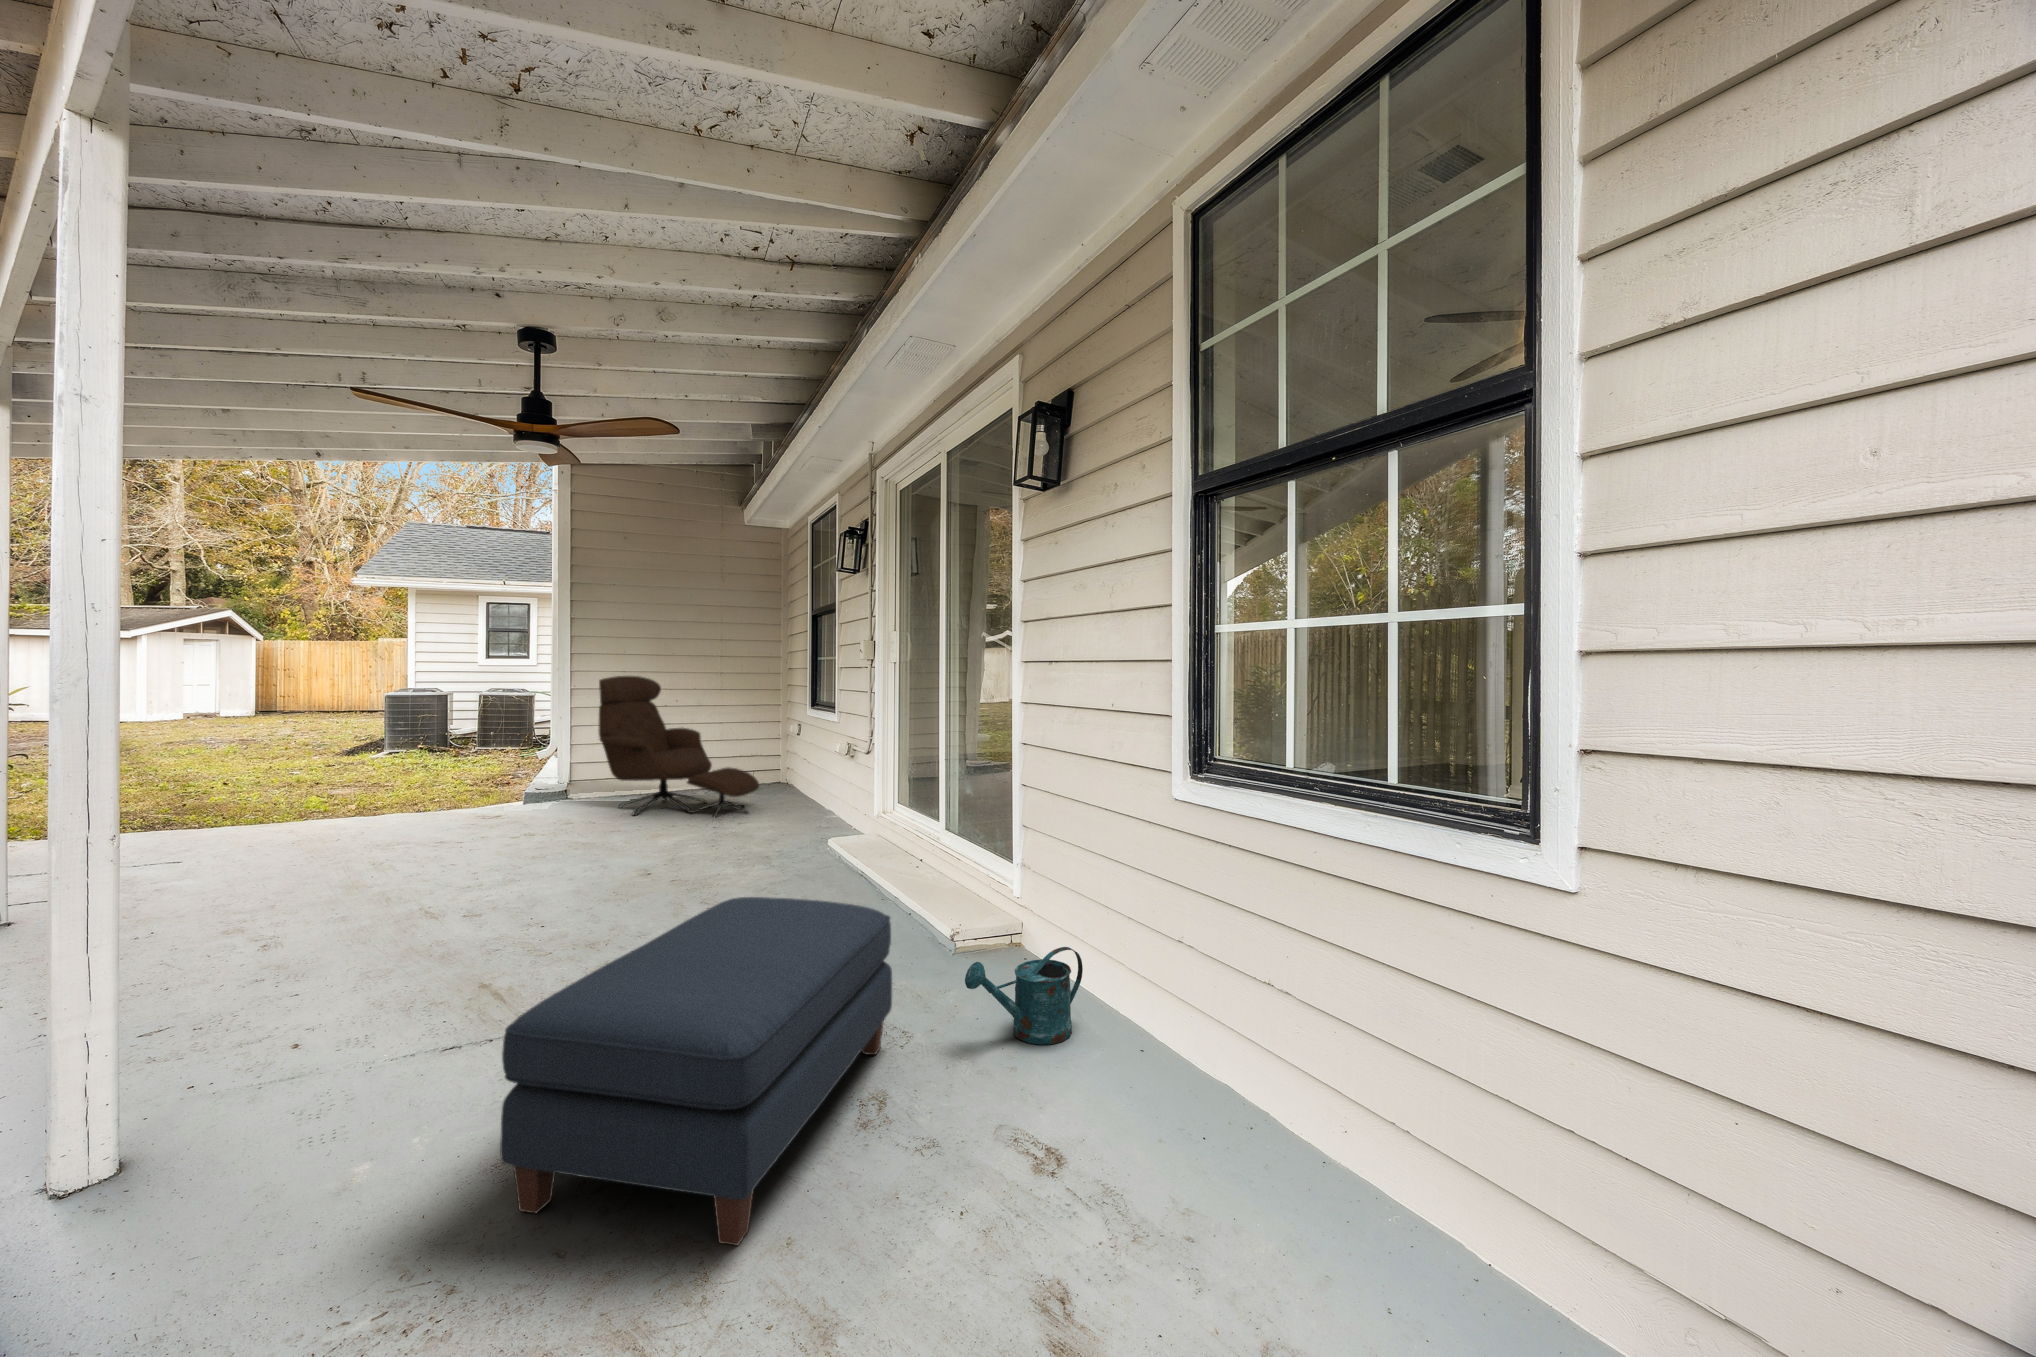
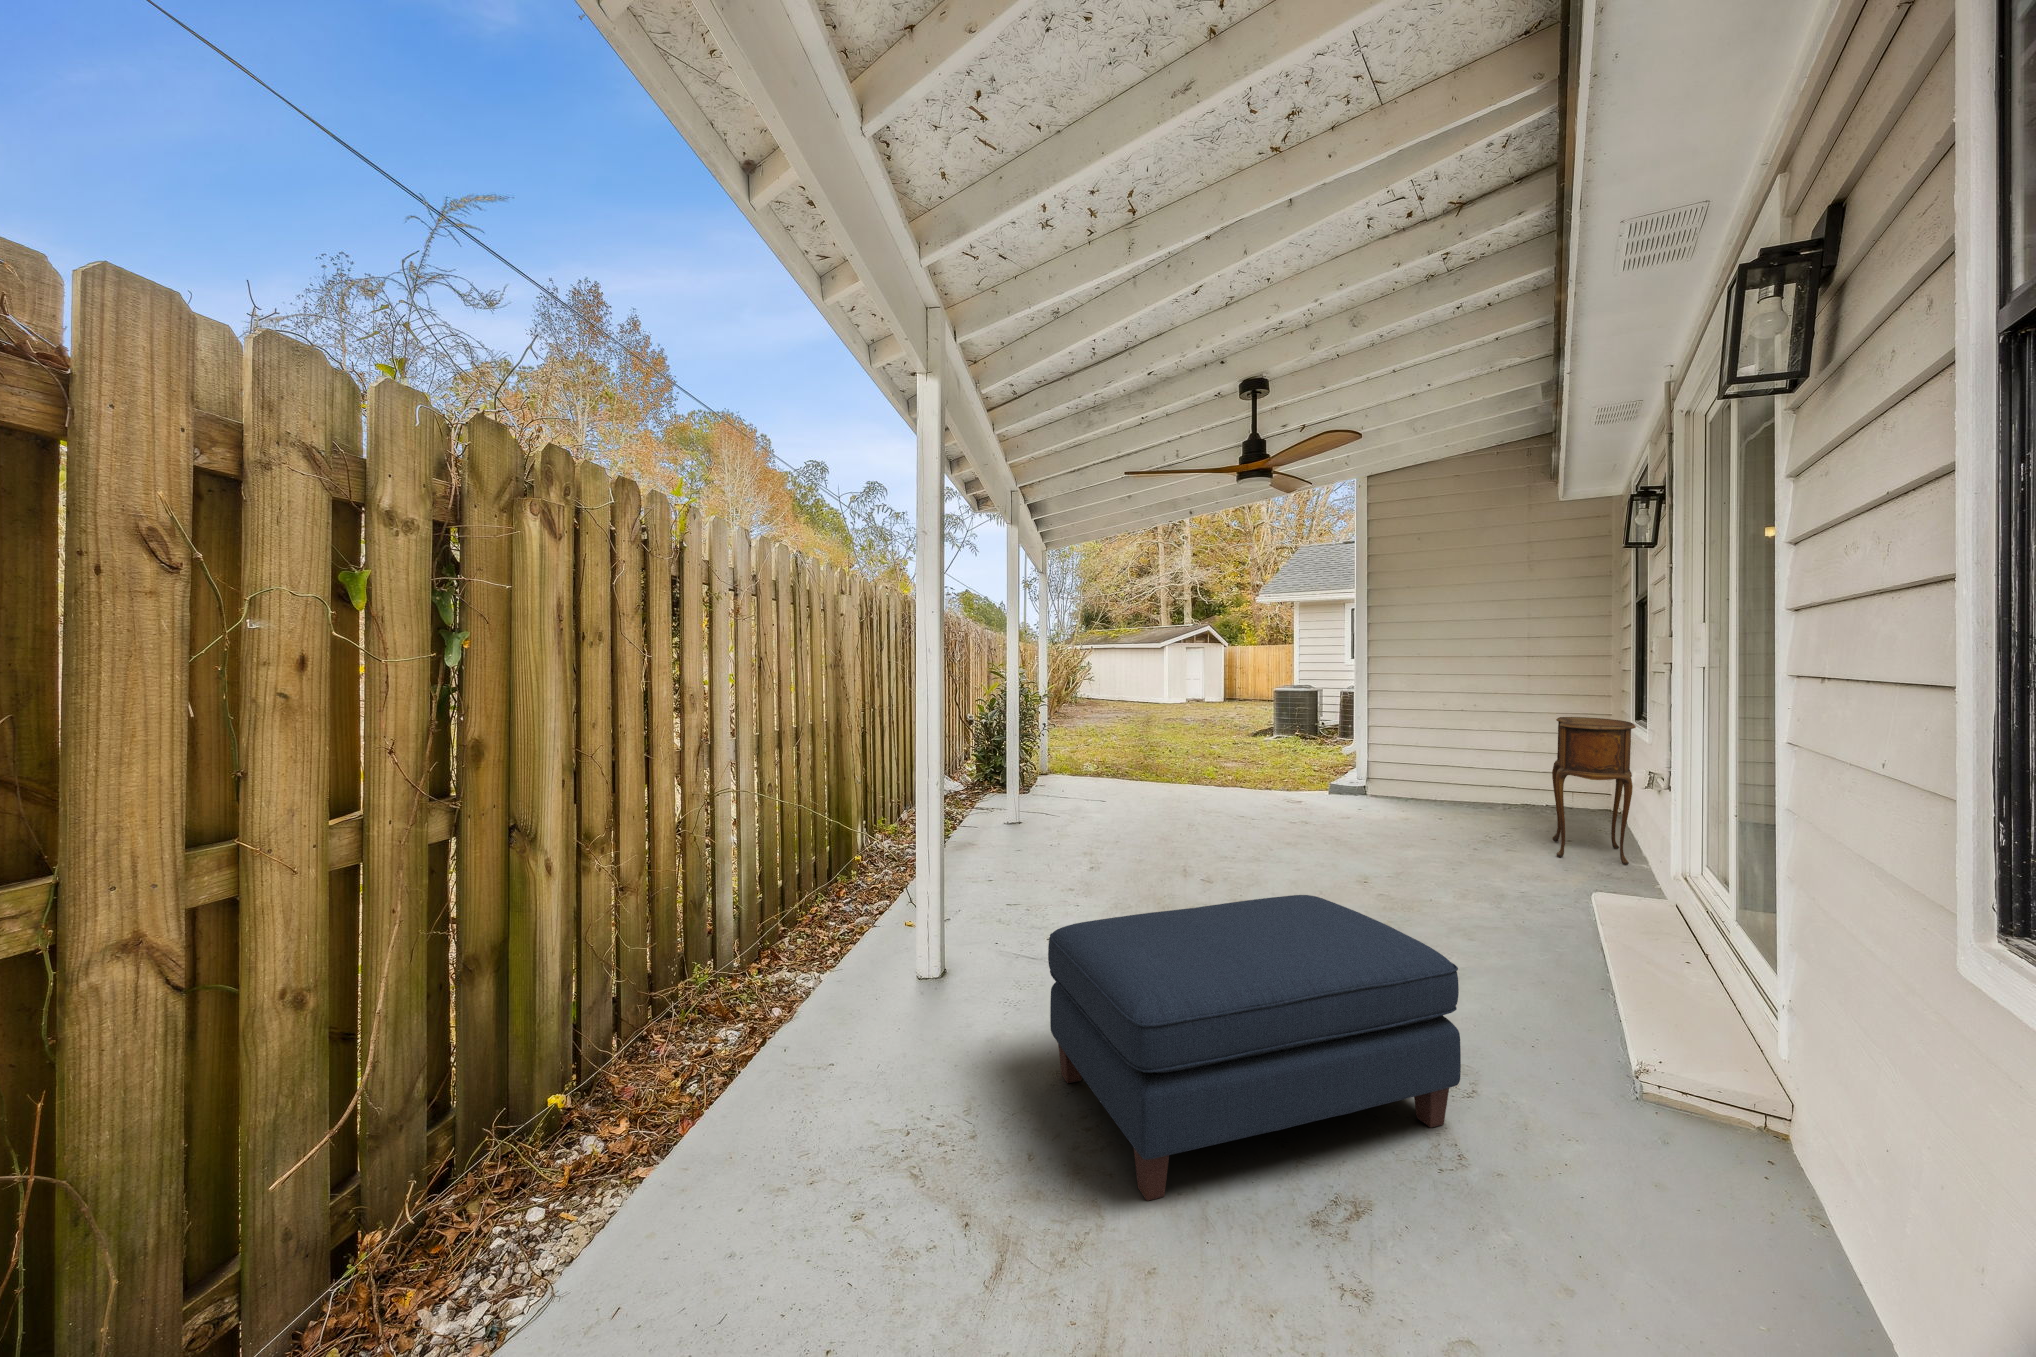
lounge chair: present [599,676,759,818] -> none [1380,674,1554,830]
side table: none [769,712,831,832] -> present [1552,717,1636,865]
watering can: present [965,947,1083,1045] -> none [1562,1077,1838,1283]

